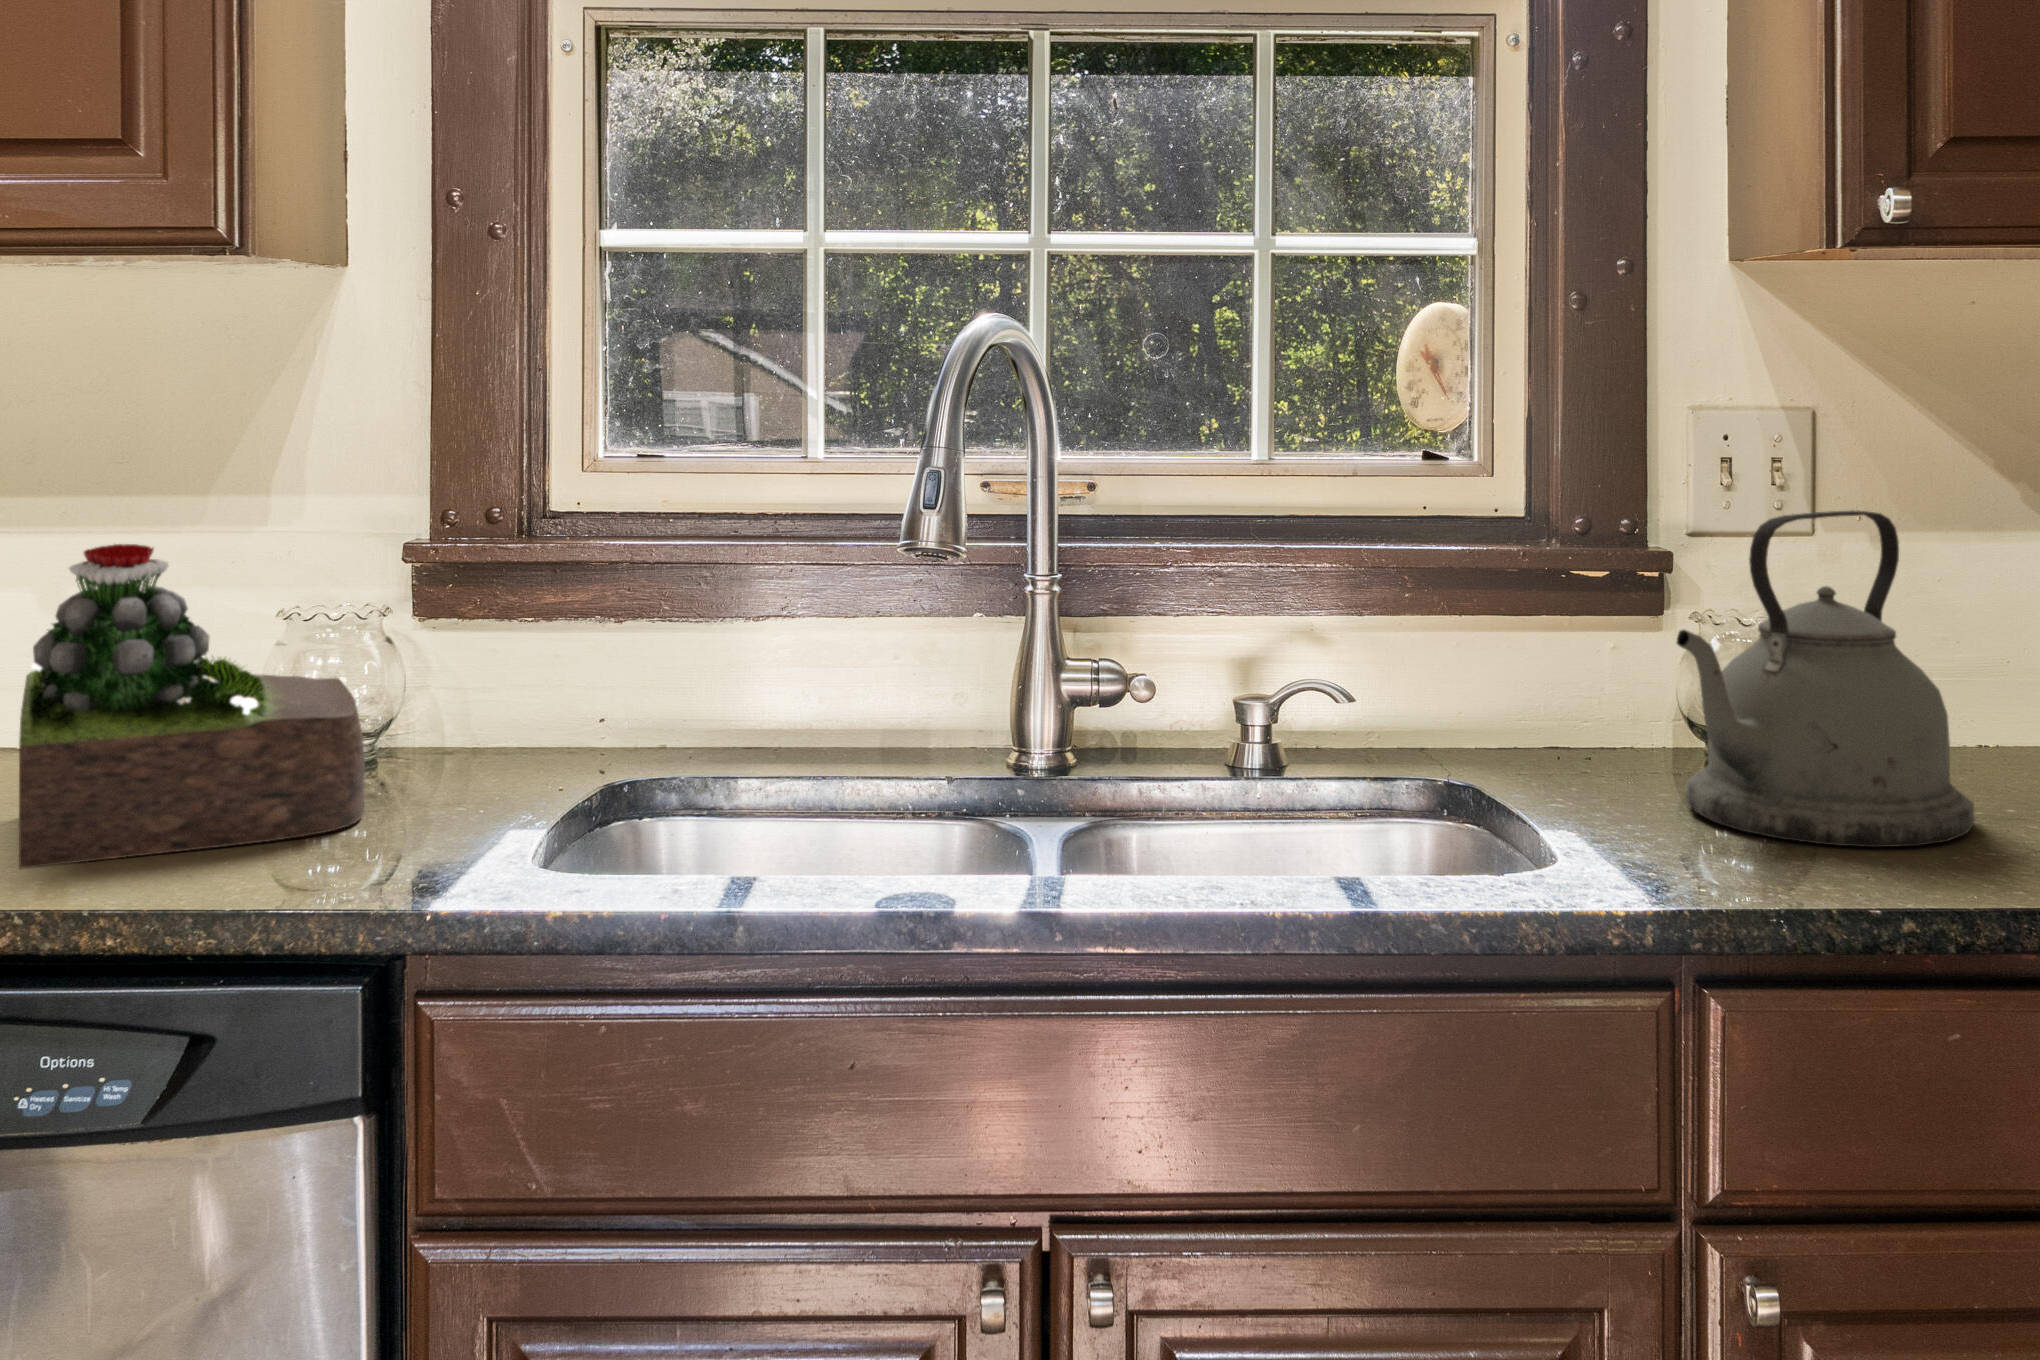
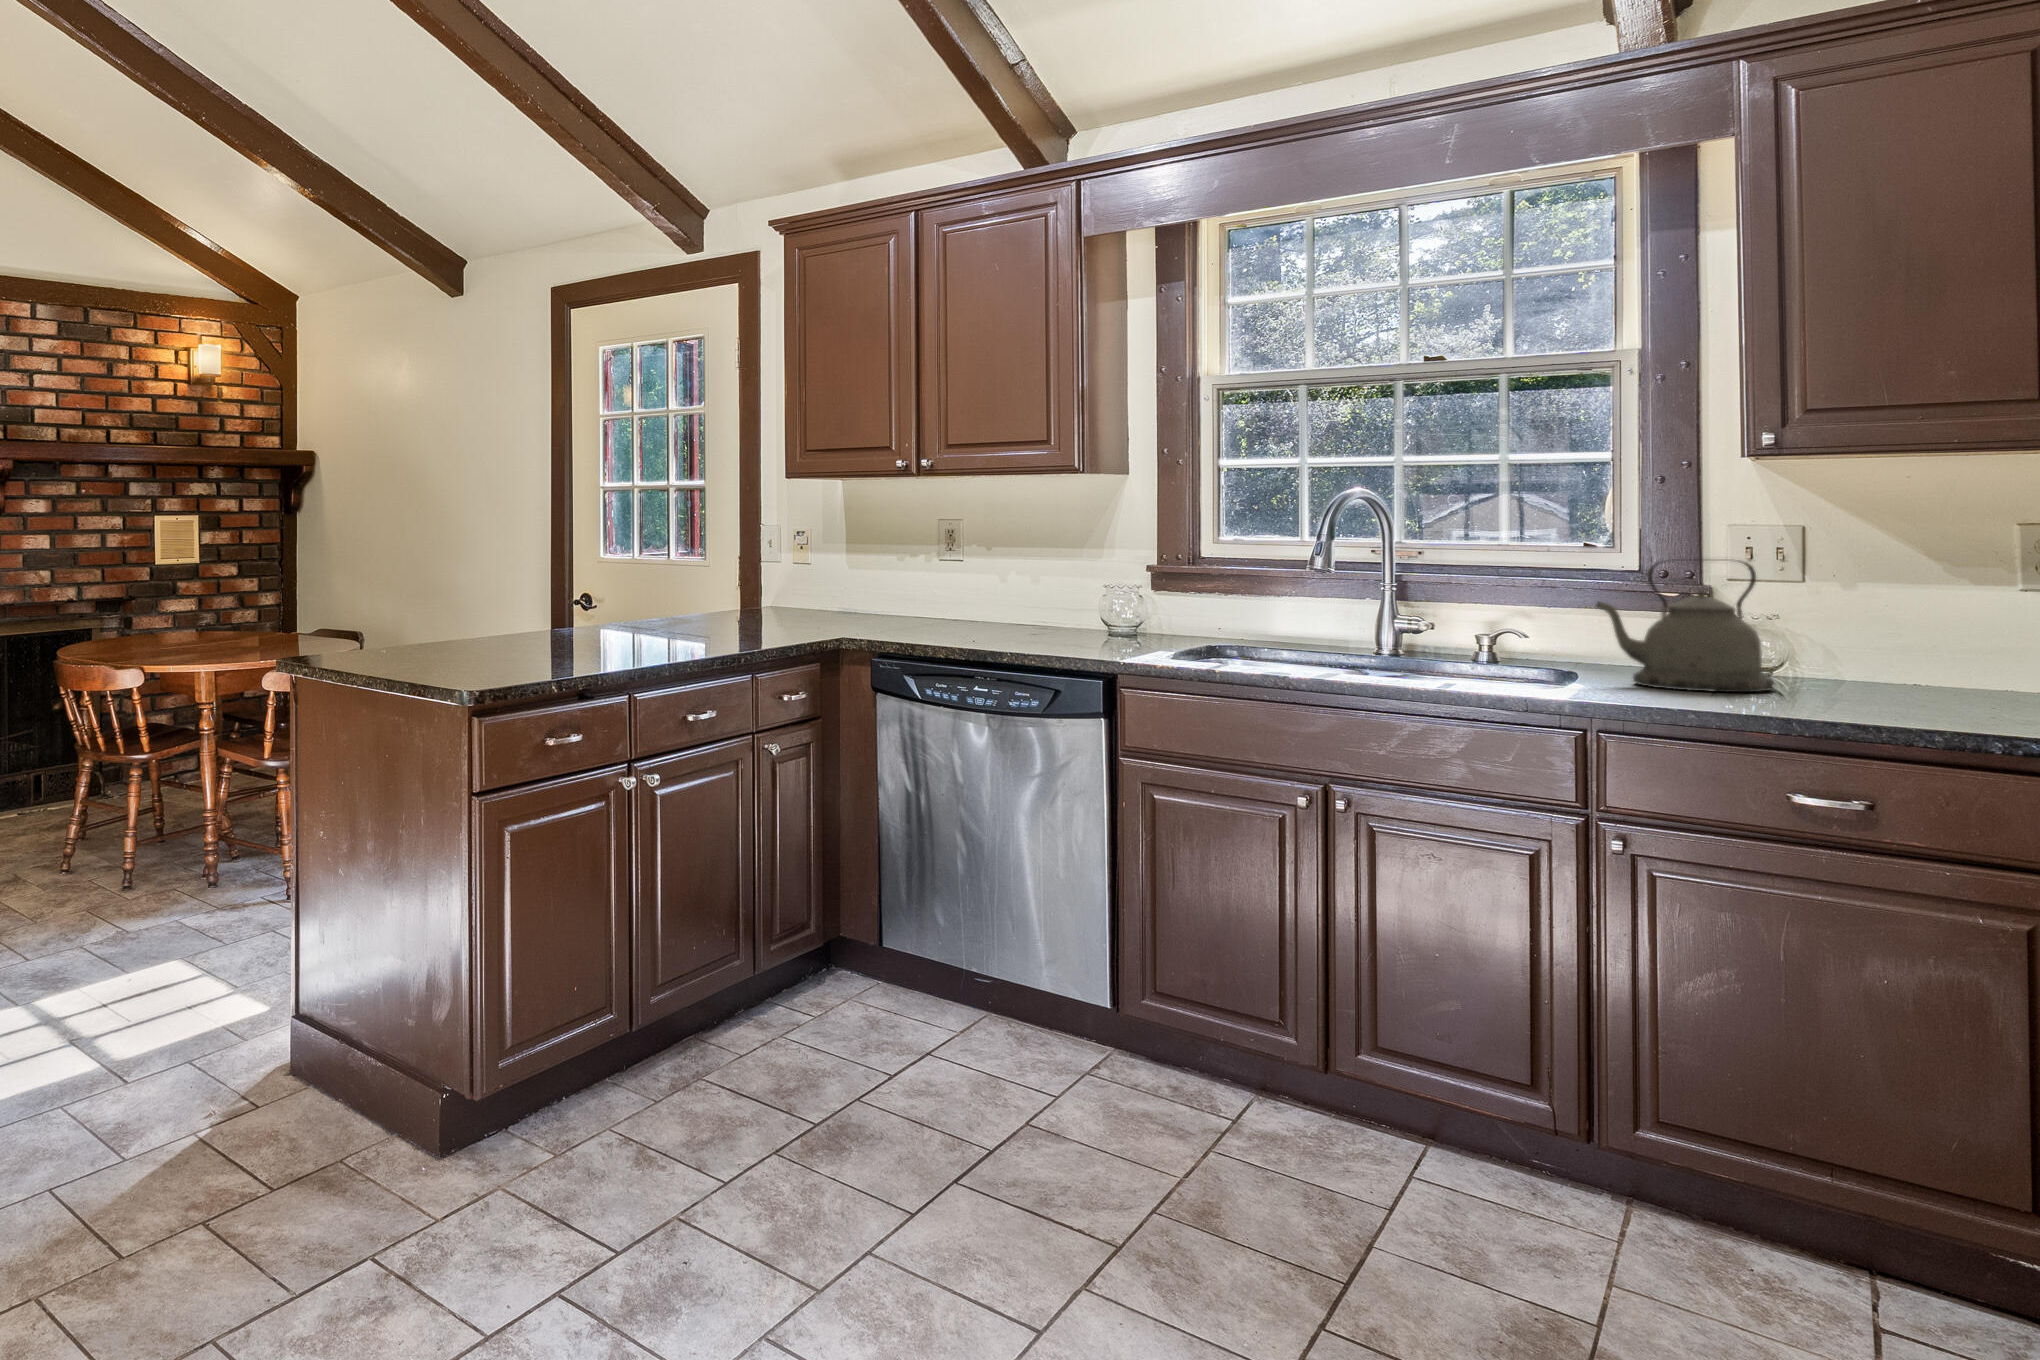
succulent plant: present [19,544,365,869] -> none [1015,560,1120,651]

